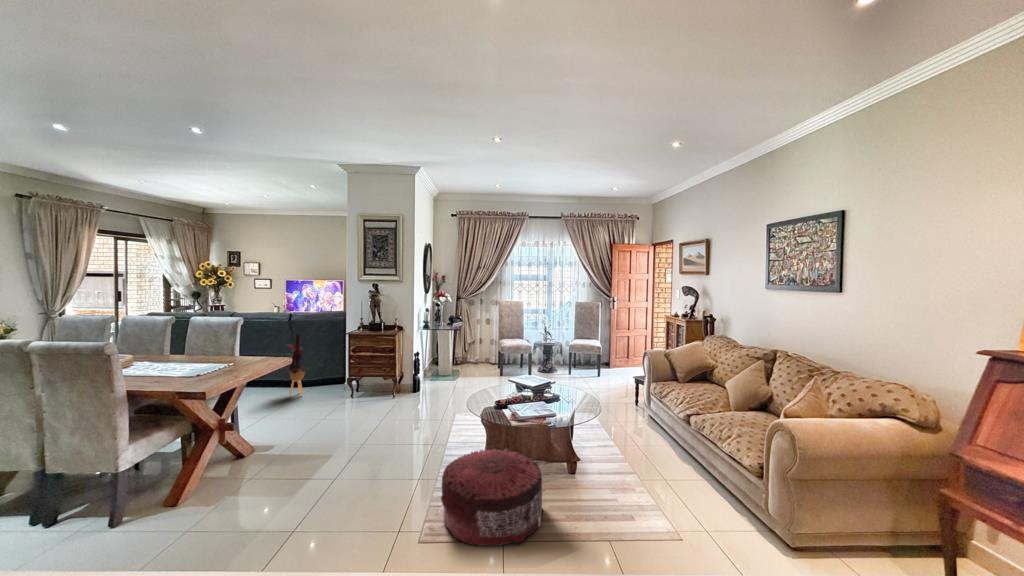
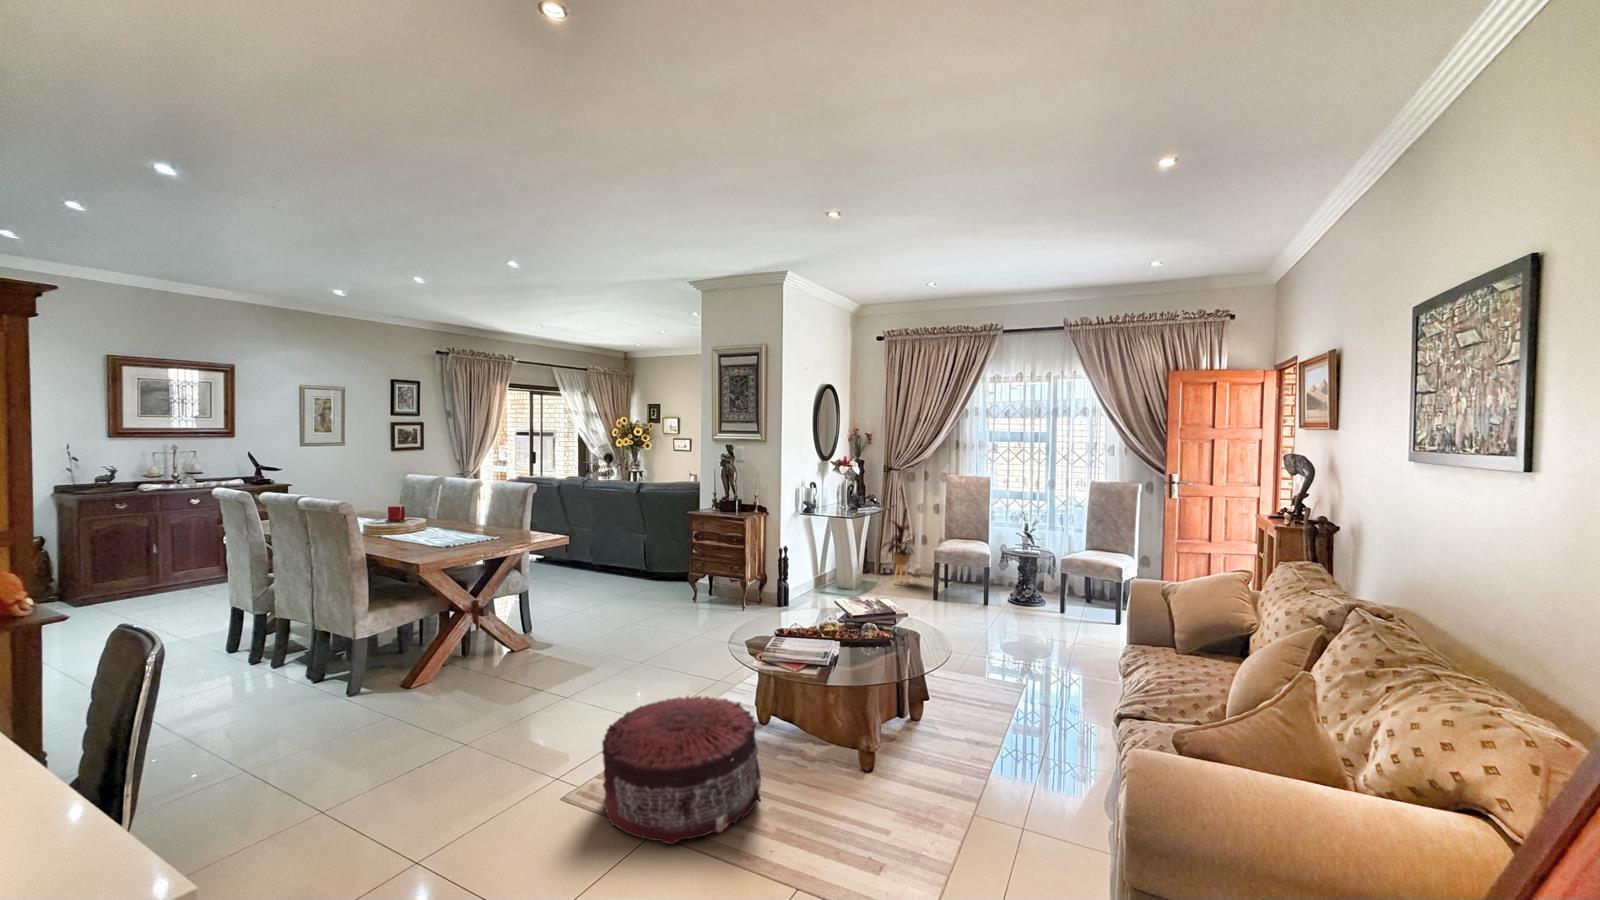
house plant: present [283,334,305,396] -> present [881,508,914,584]

